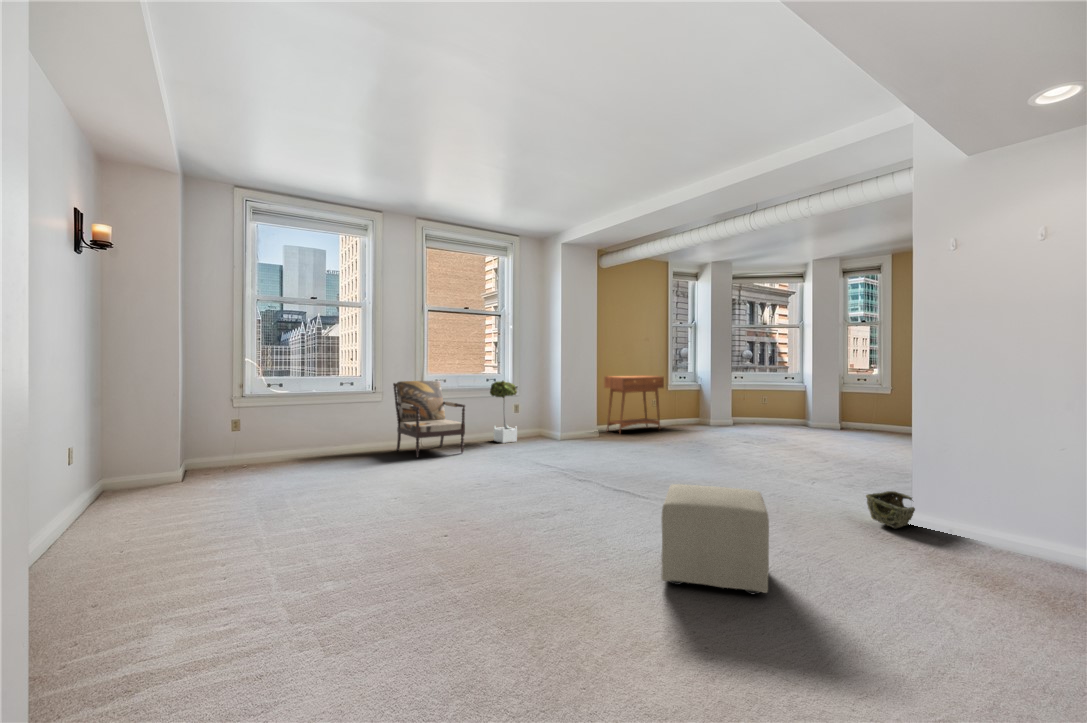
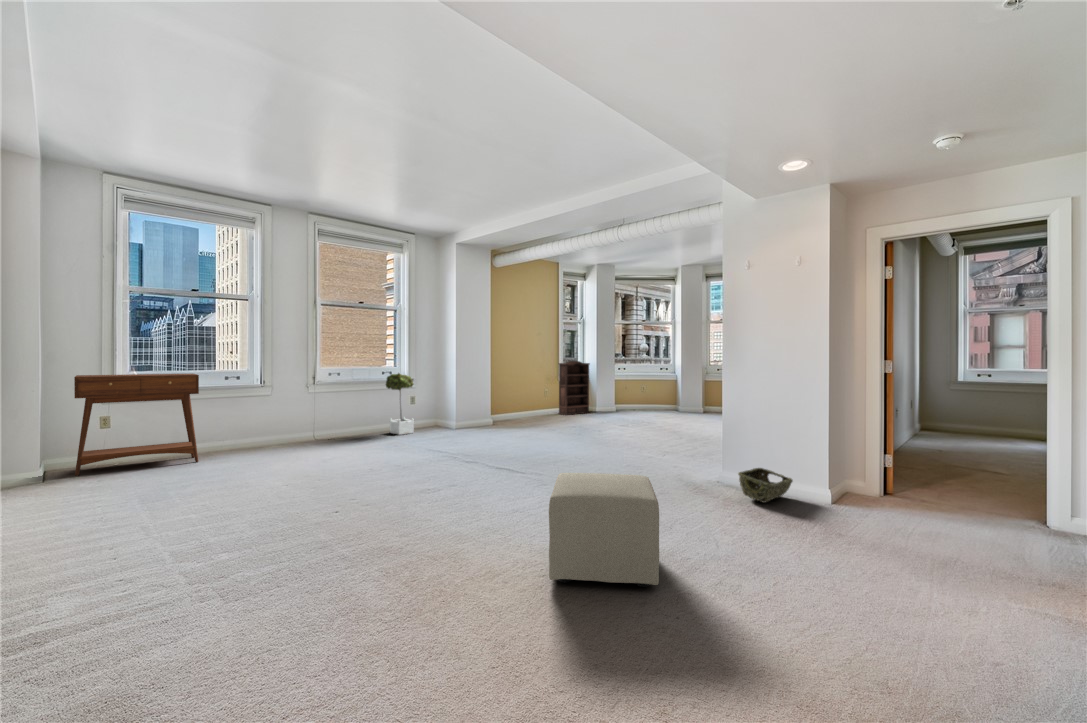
bookshelf: none [667,368,703,427] -> present [559,361,590,415]
console table: present [604,376,664,433] -> present [74,374,199,476]
armchair: present [393,381,465,458] -> none [278,374,357,454]

